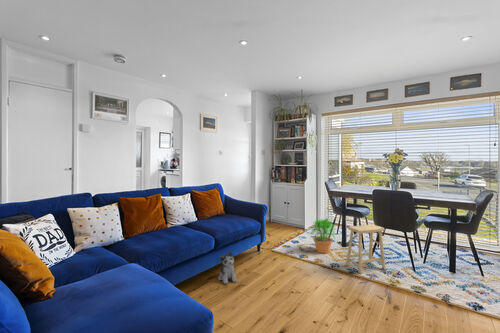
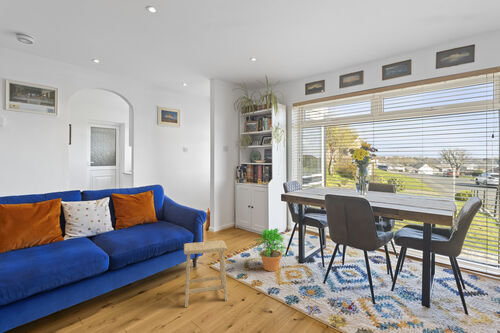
footstool: present [346,224,386,273] -> present [184,240,228,307]
plush toy: present [219,251,237,284] -> none [112,272,139,316]

